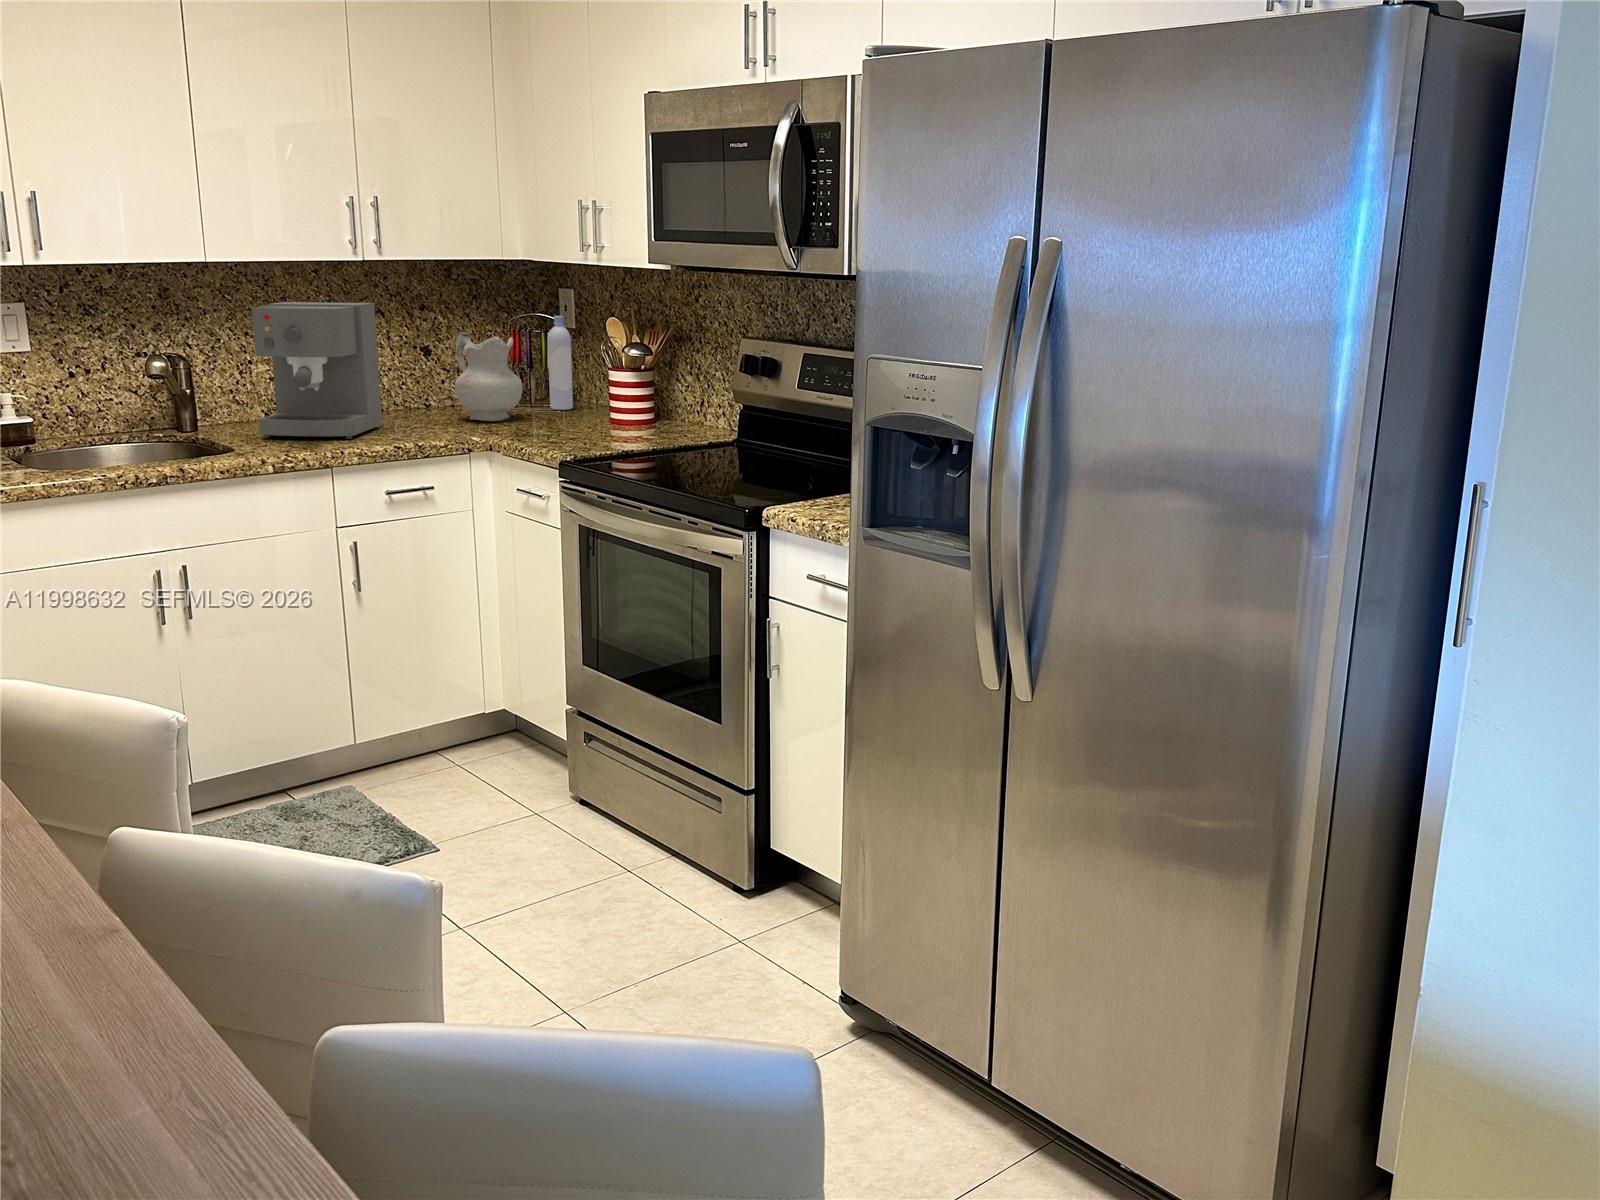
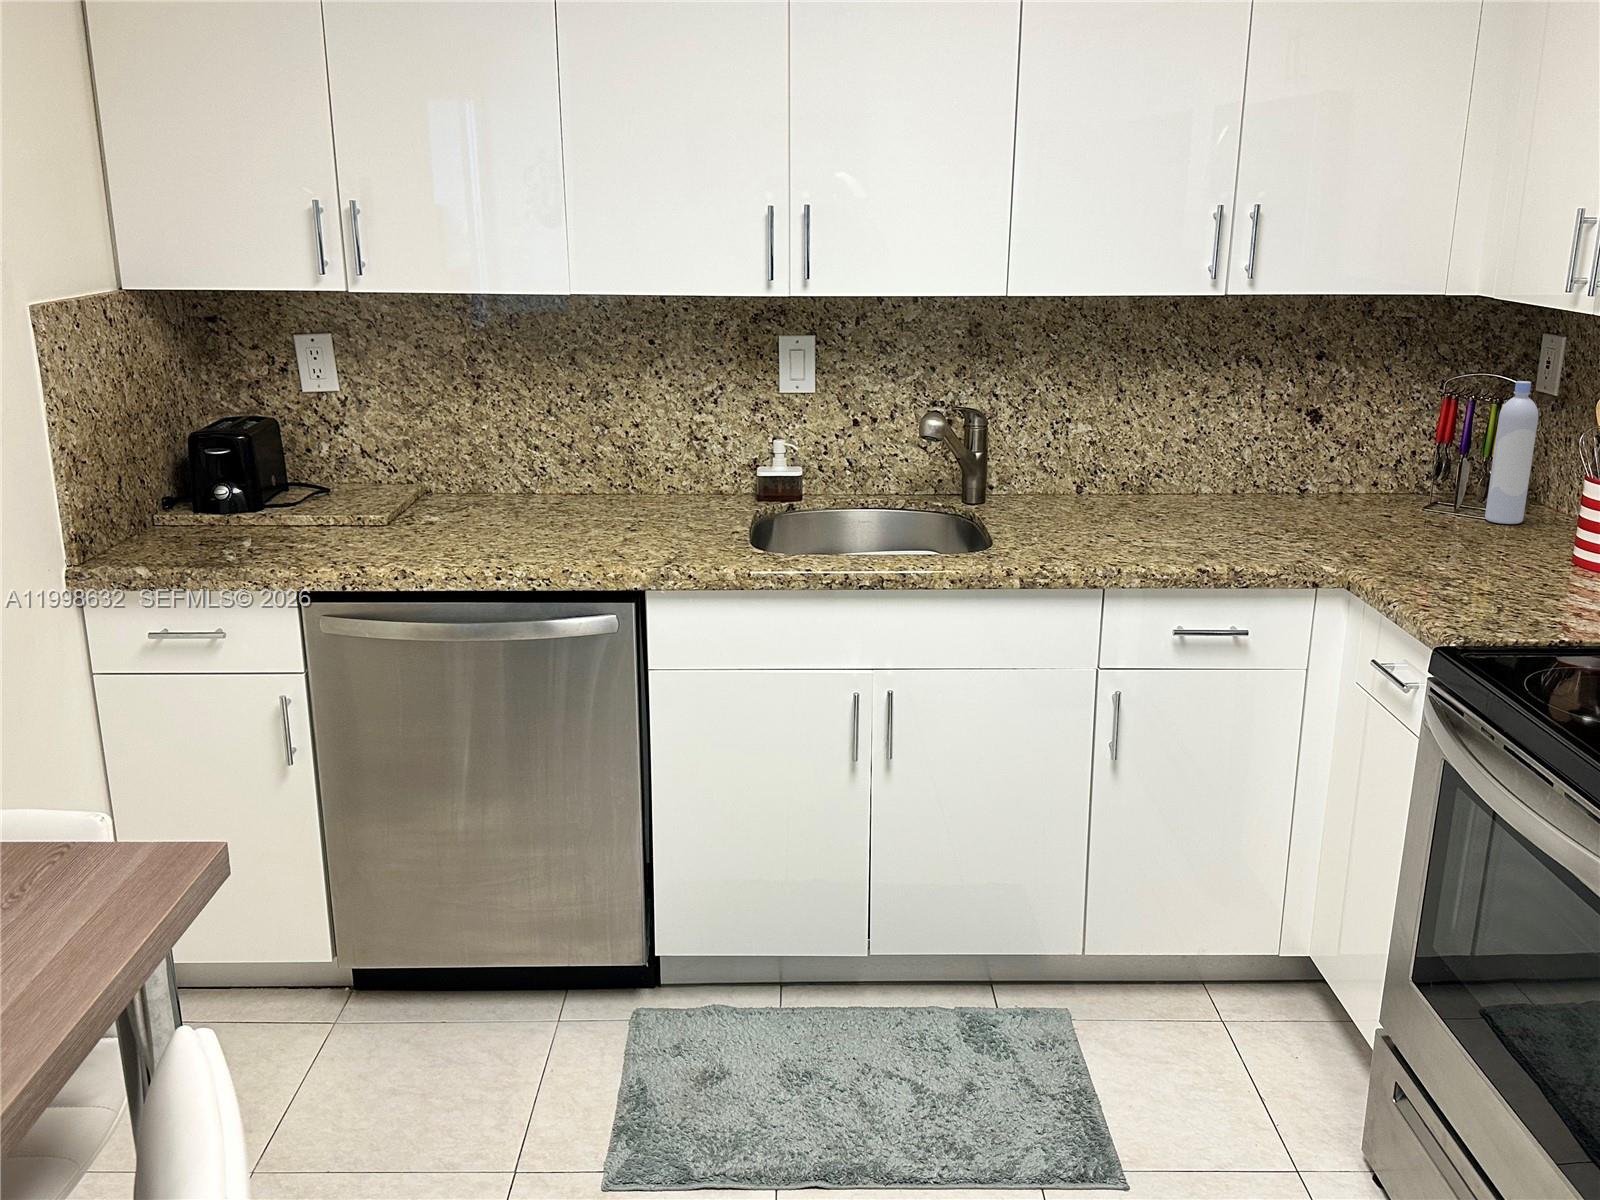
coffee maker: present [251,302,382,439] -> none [1047,345,1231,542]
ceramic pitcher: present [455,332,522,421] -> none [1332,398,1438,535]

